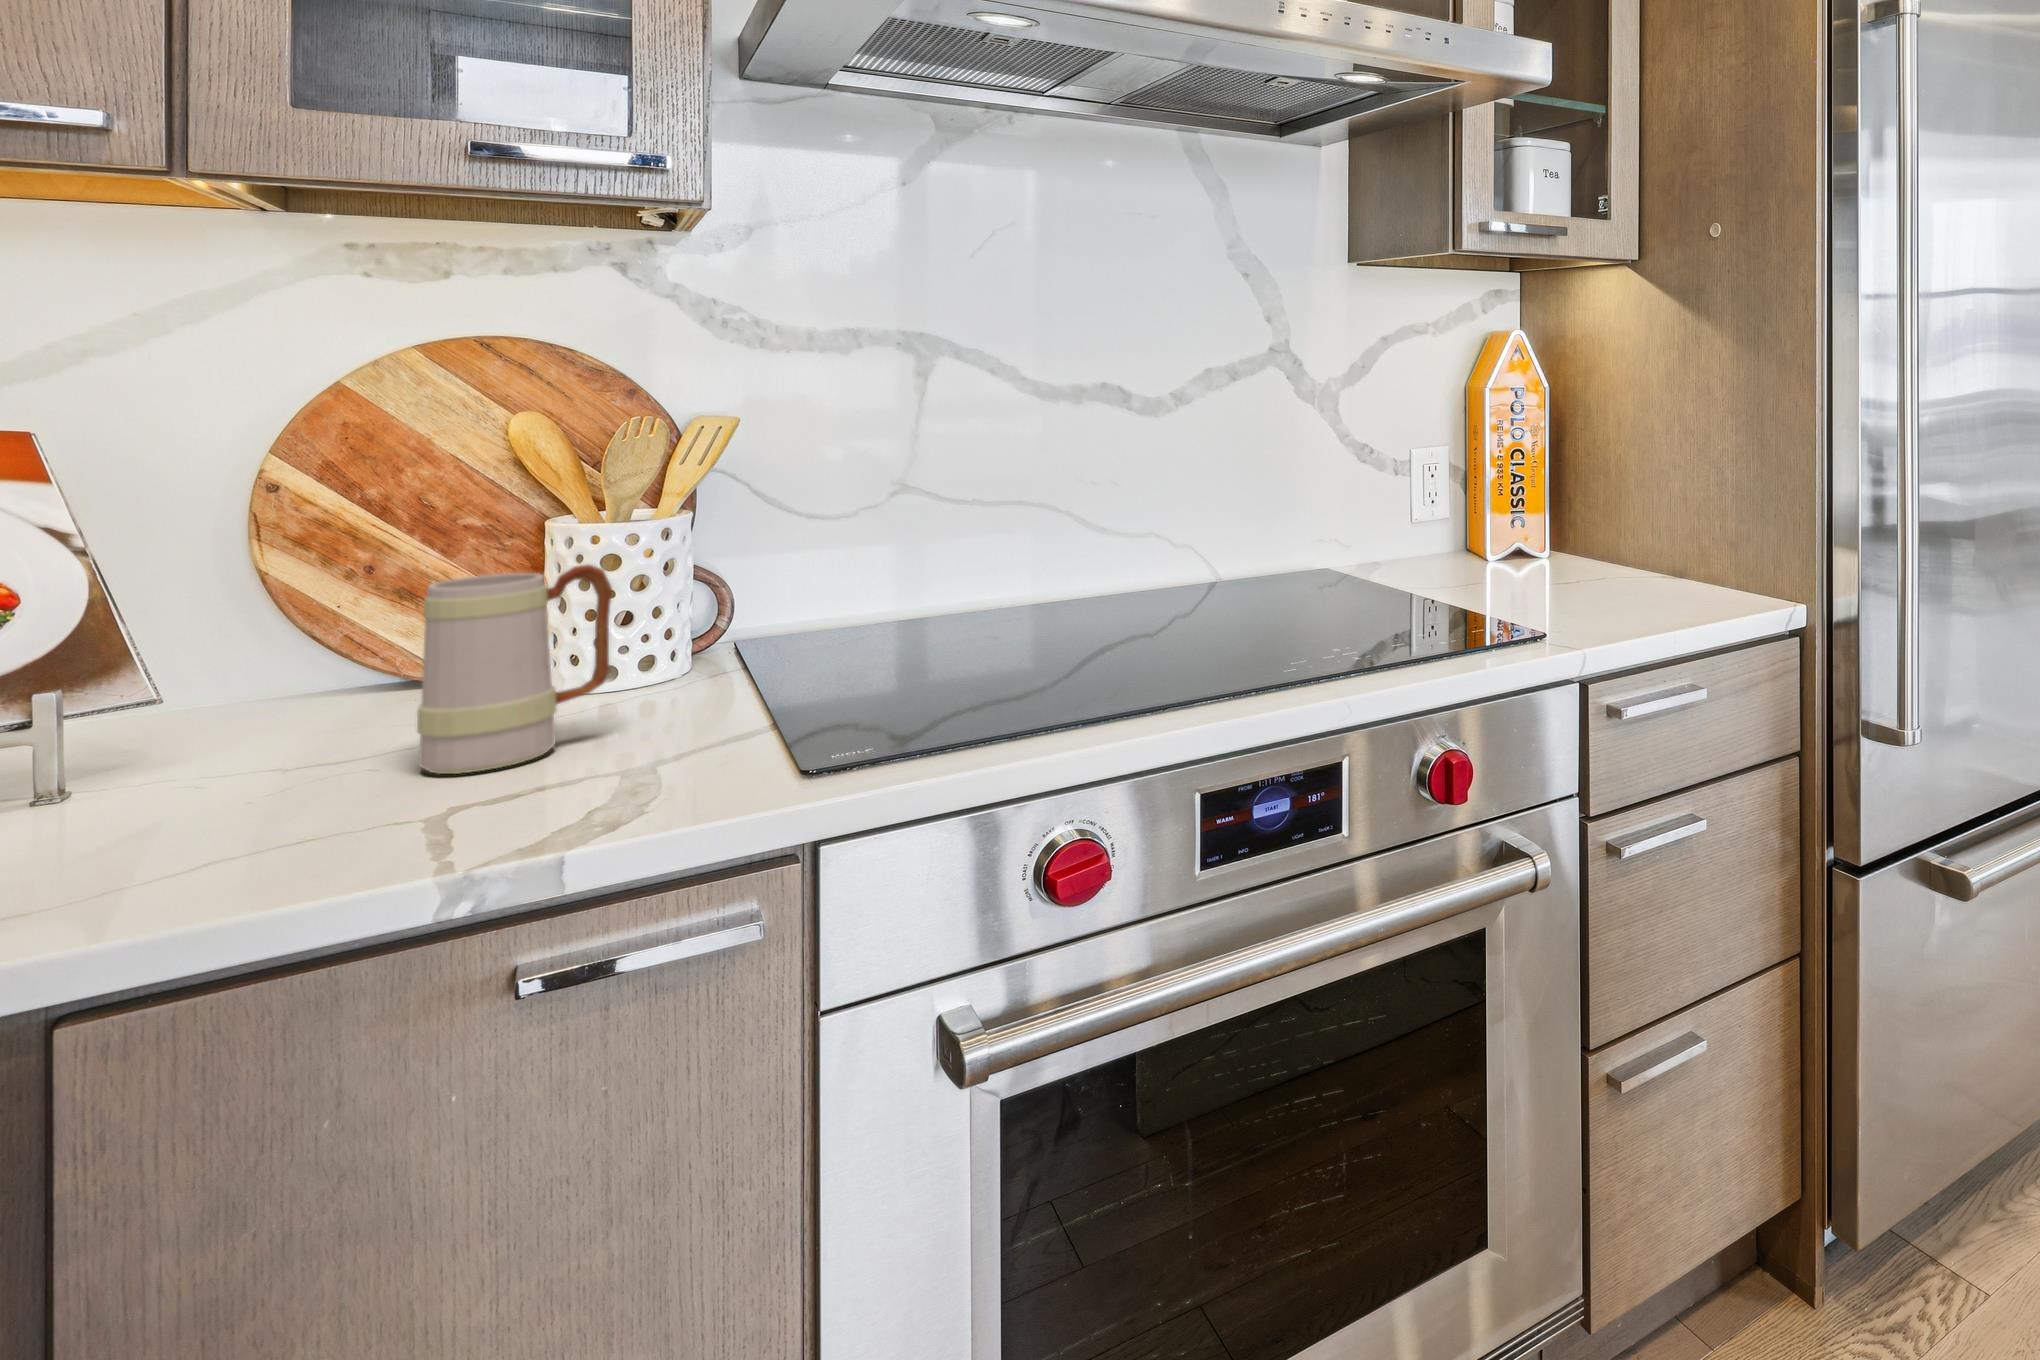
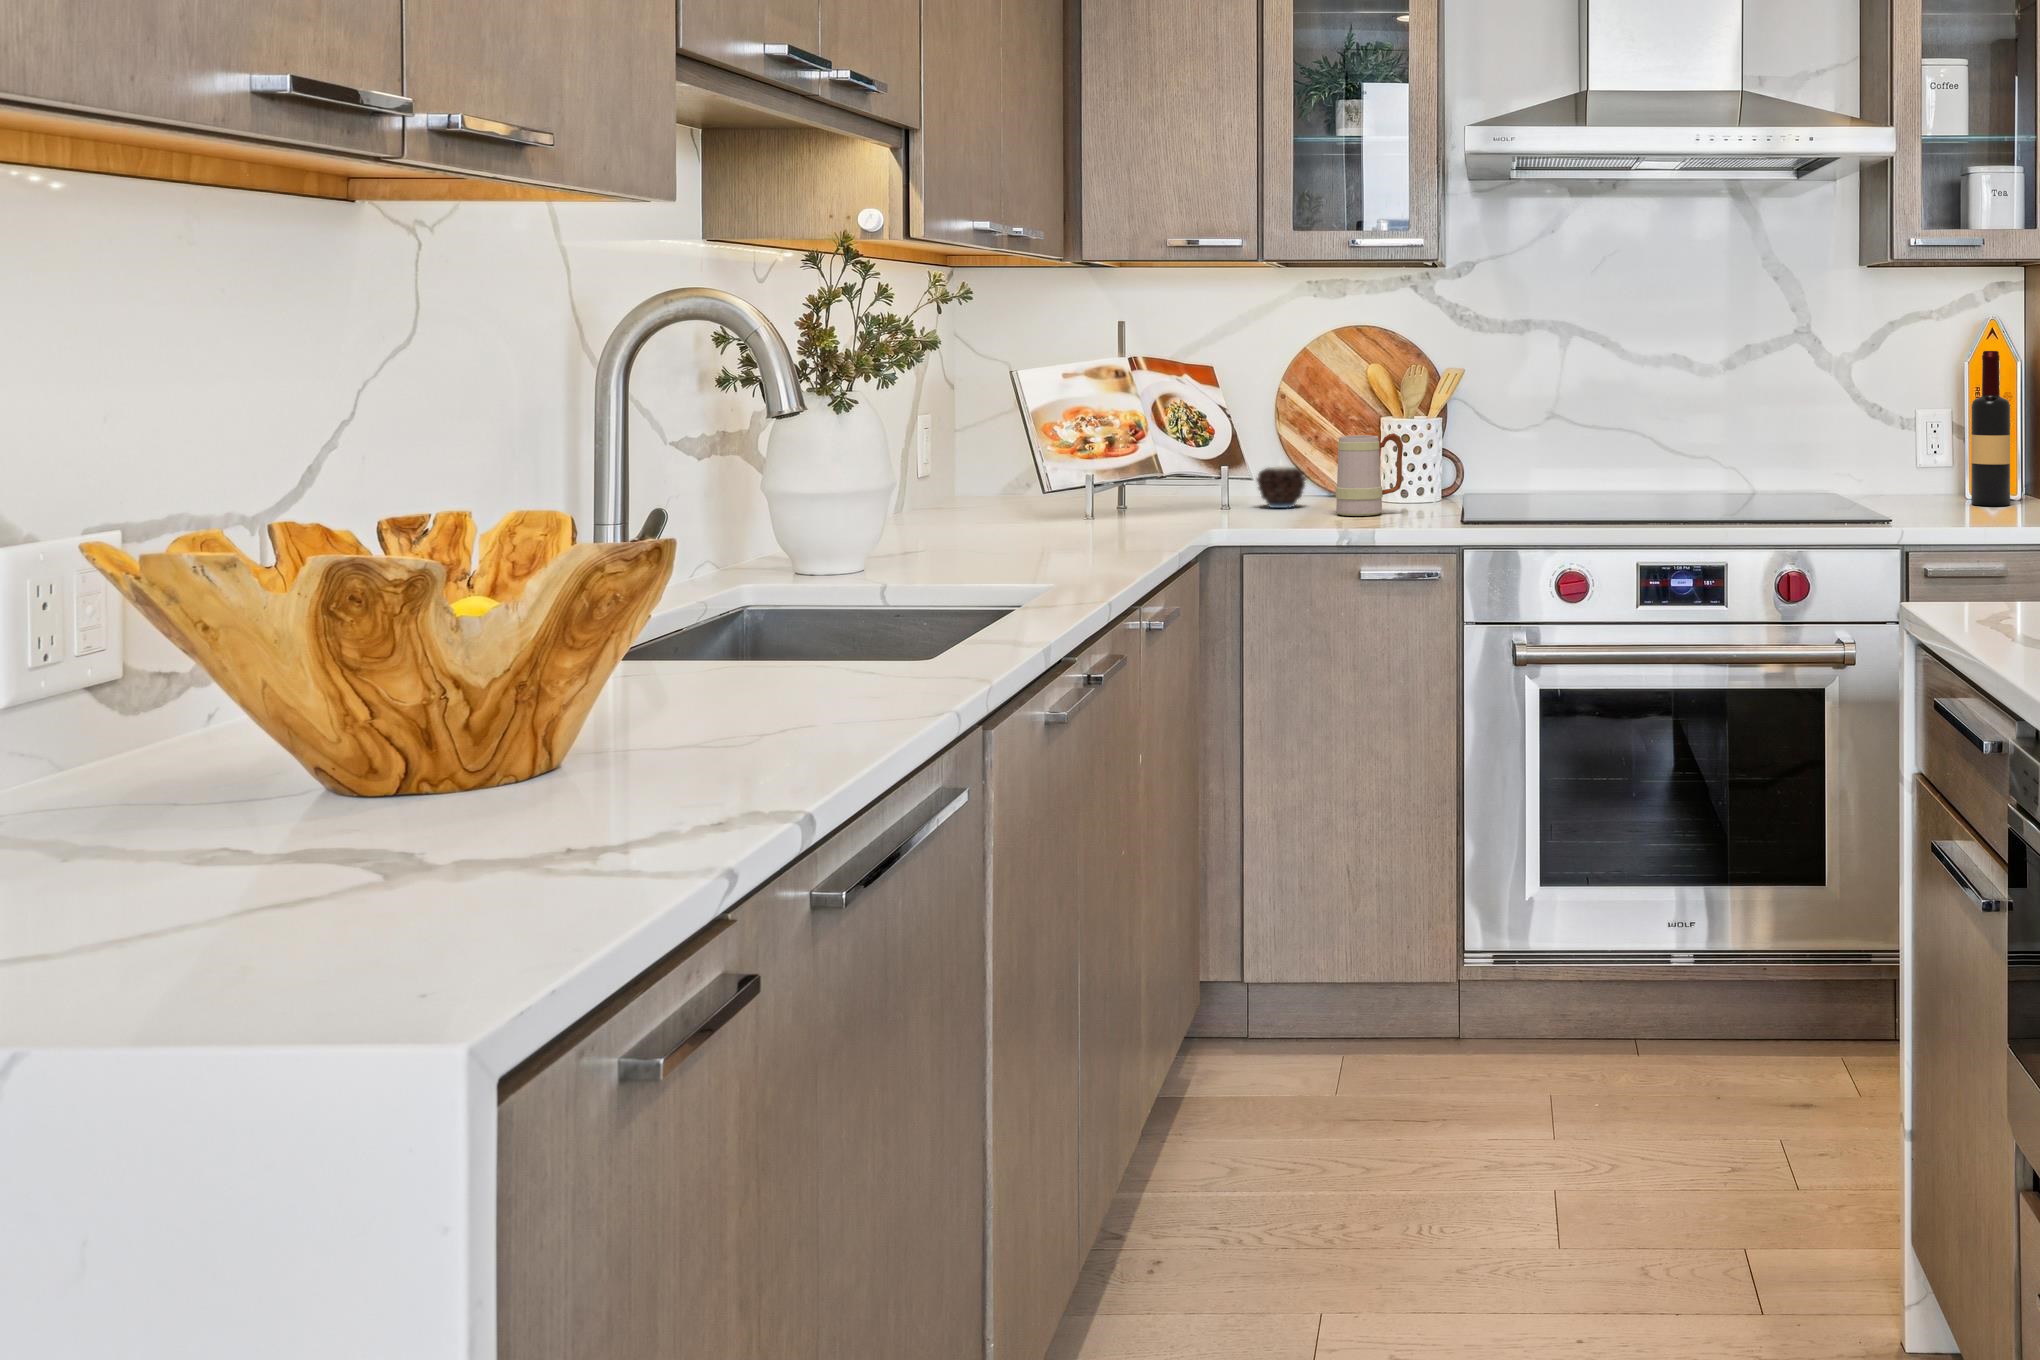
wine bottle: none [1538,371,1589,578] -> present [1971,351,2010,506]
candle: none [163,641,336,762] -> present [1257,467,1307,508]

